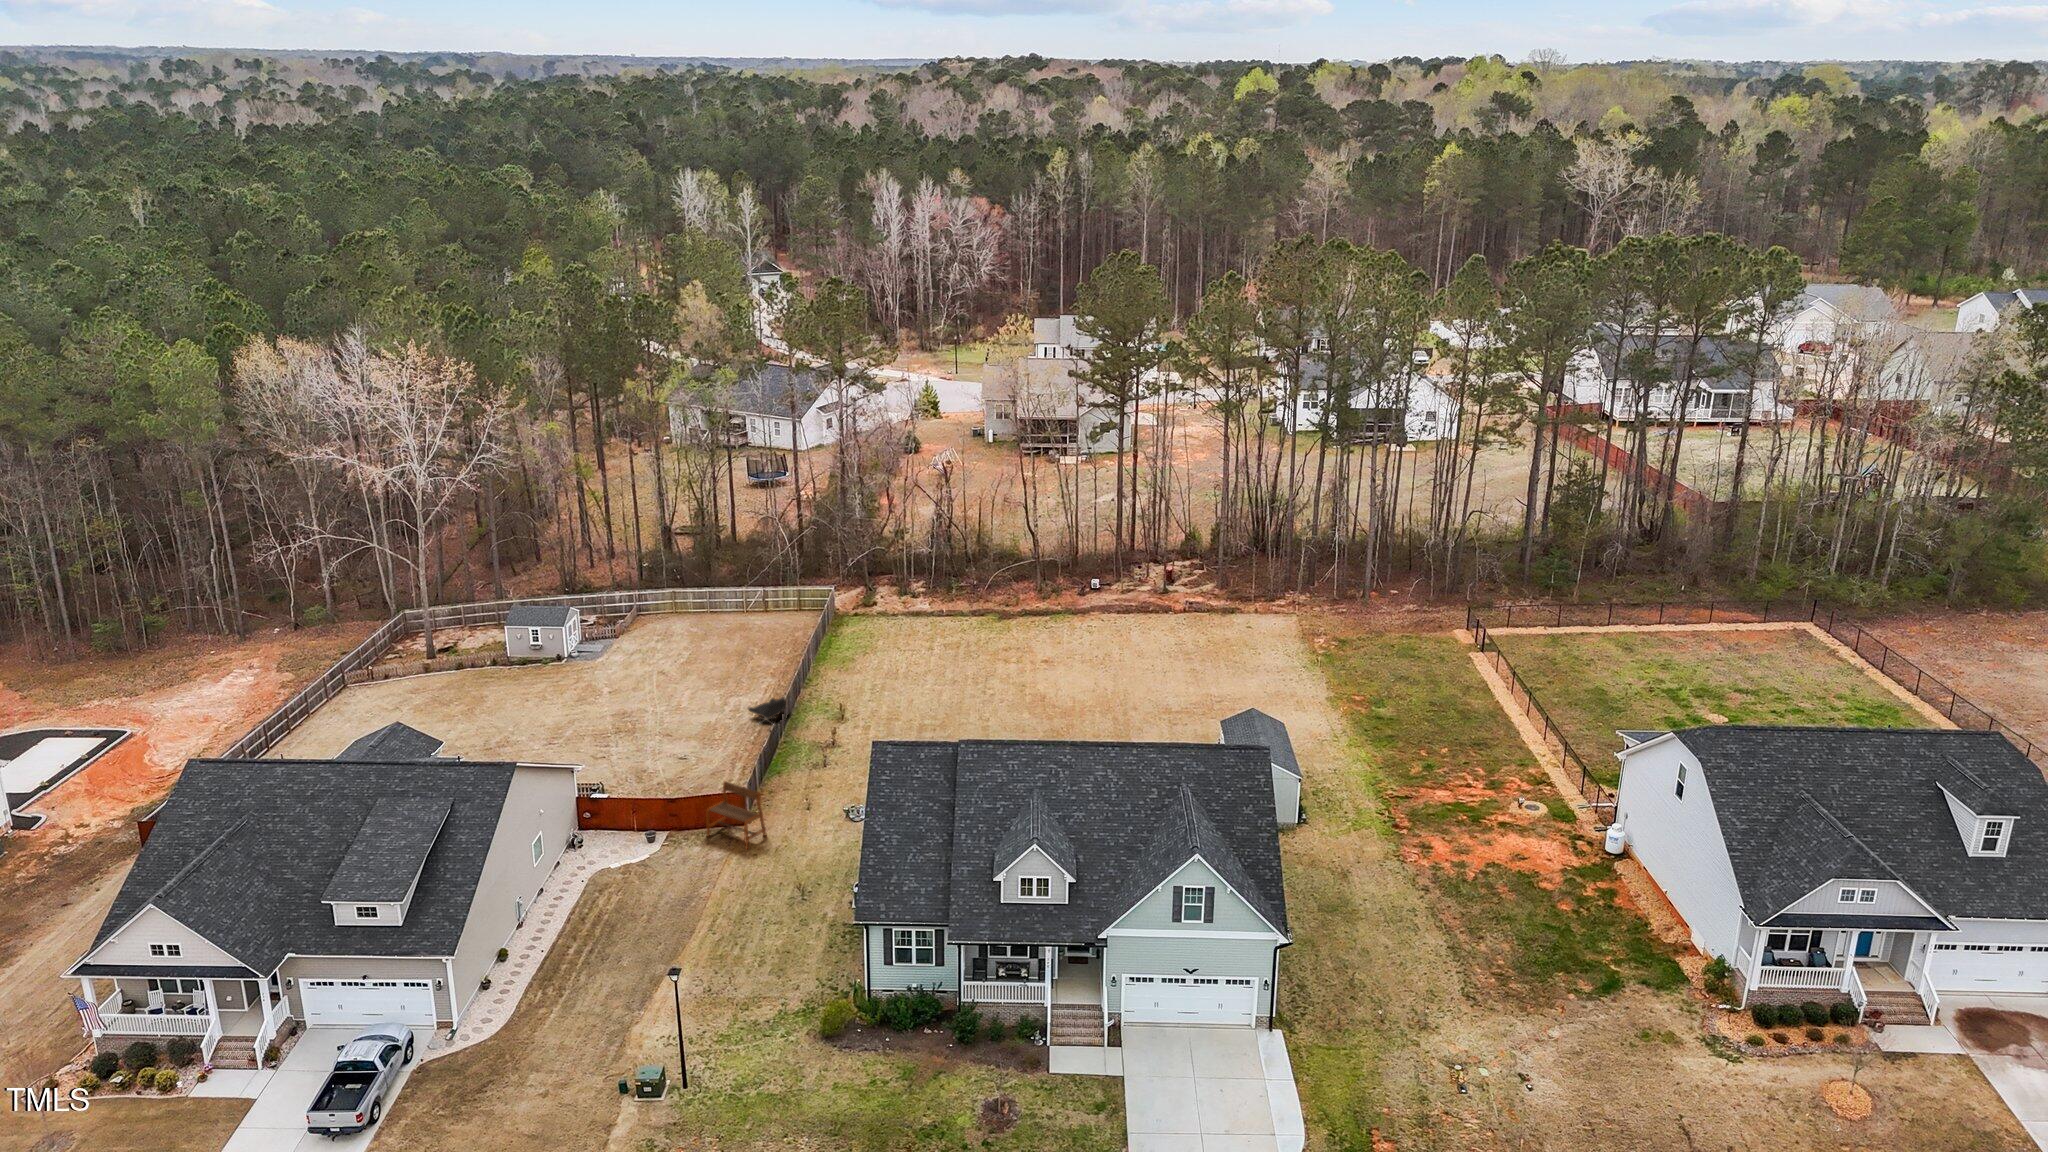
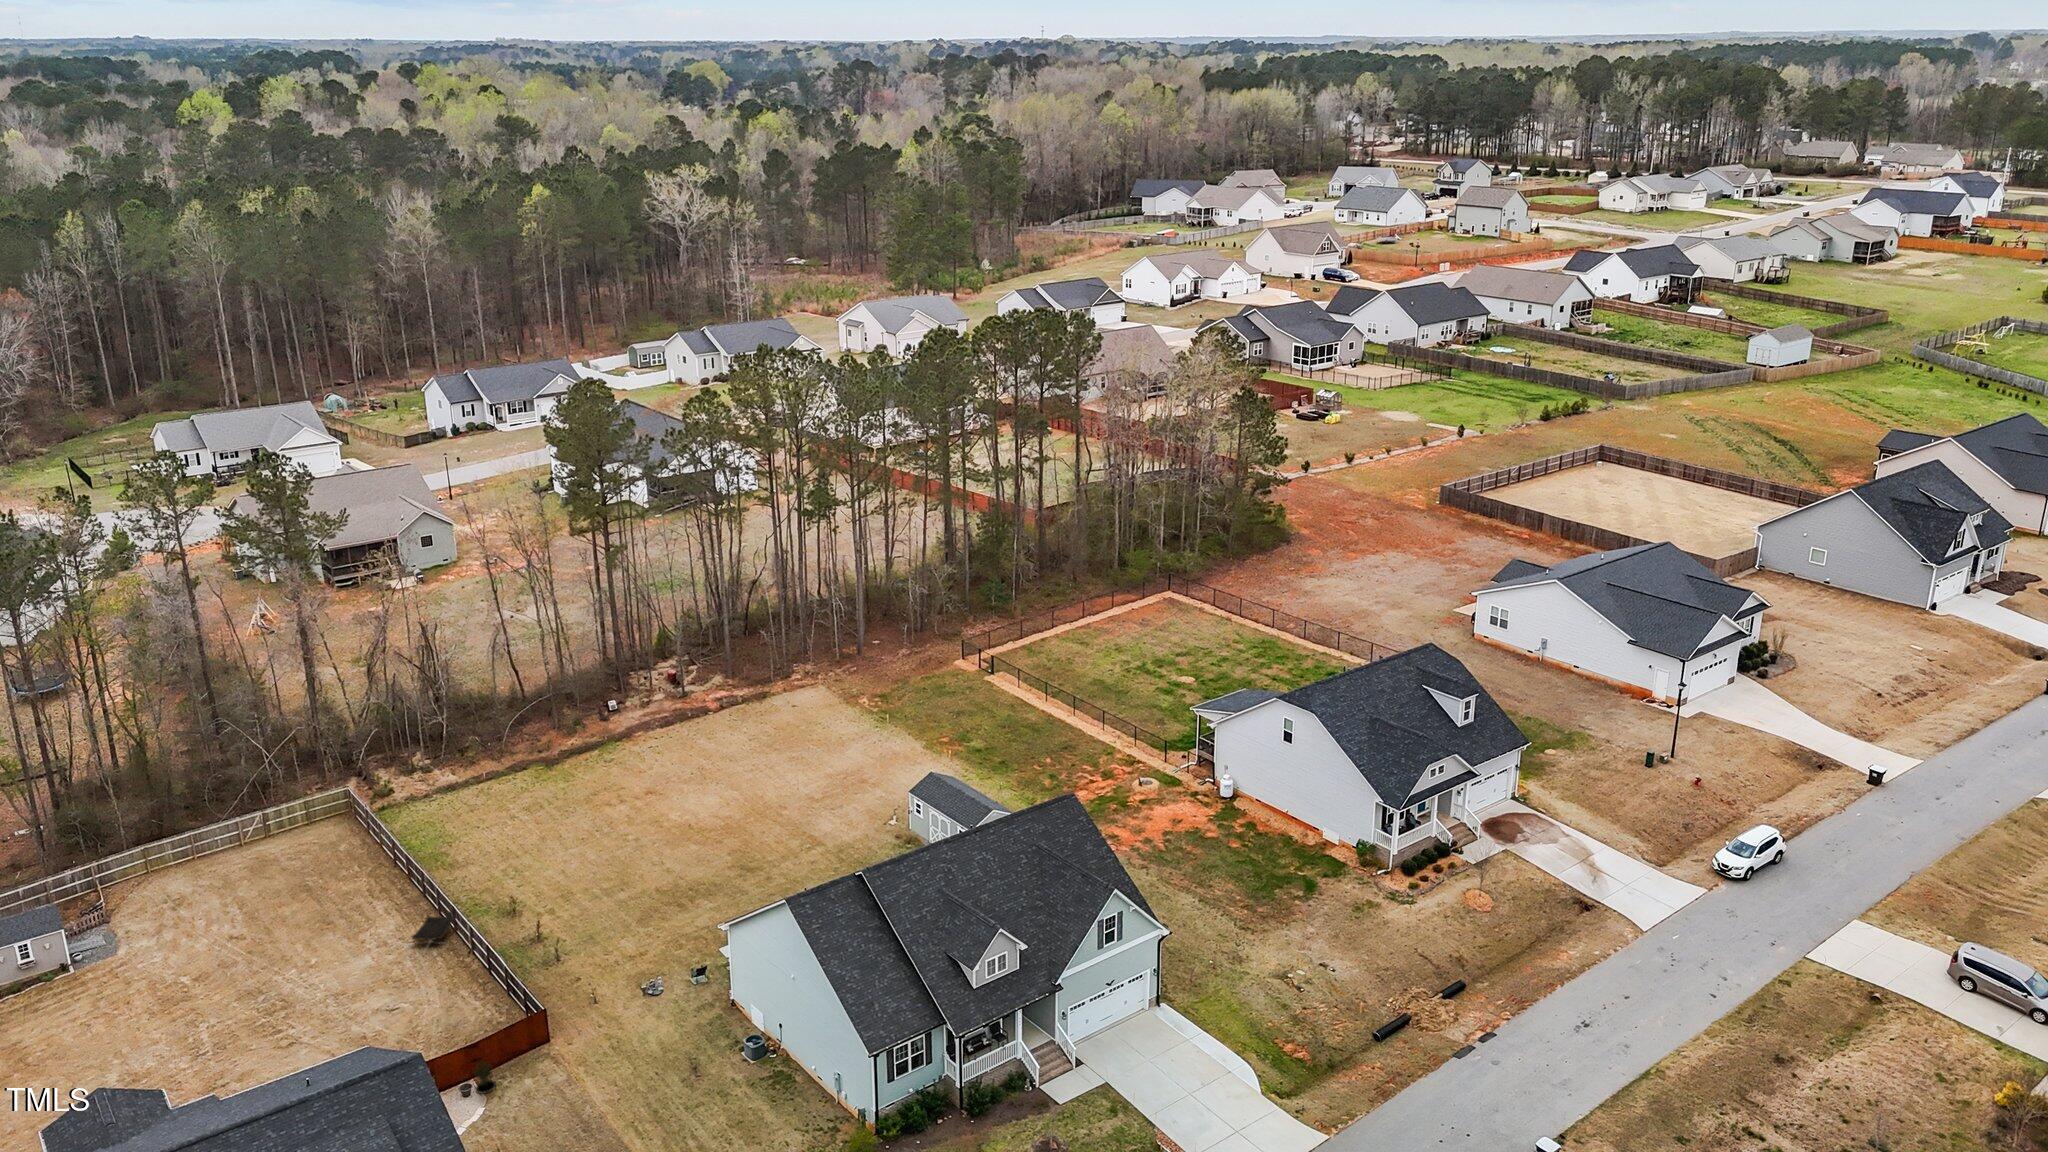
bench: present [706,781,766,849] -> none [511,1005,579,1076]
potted tree: none [671,808,692,840] -> present [474,1061,496,1094]

